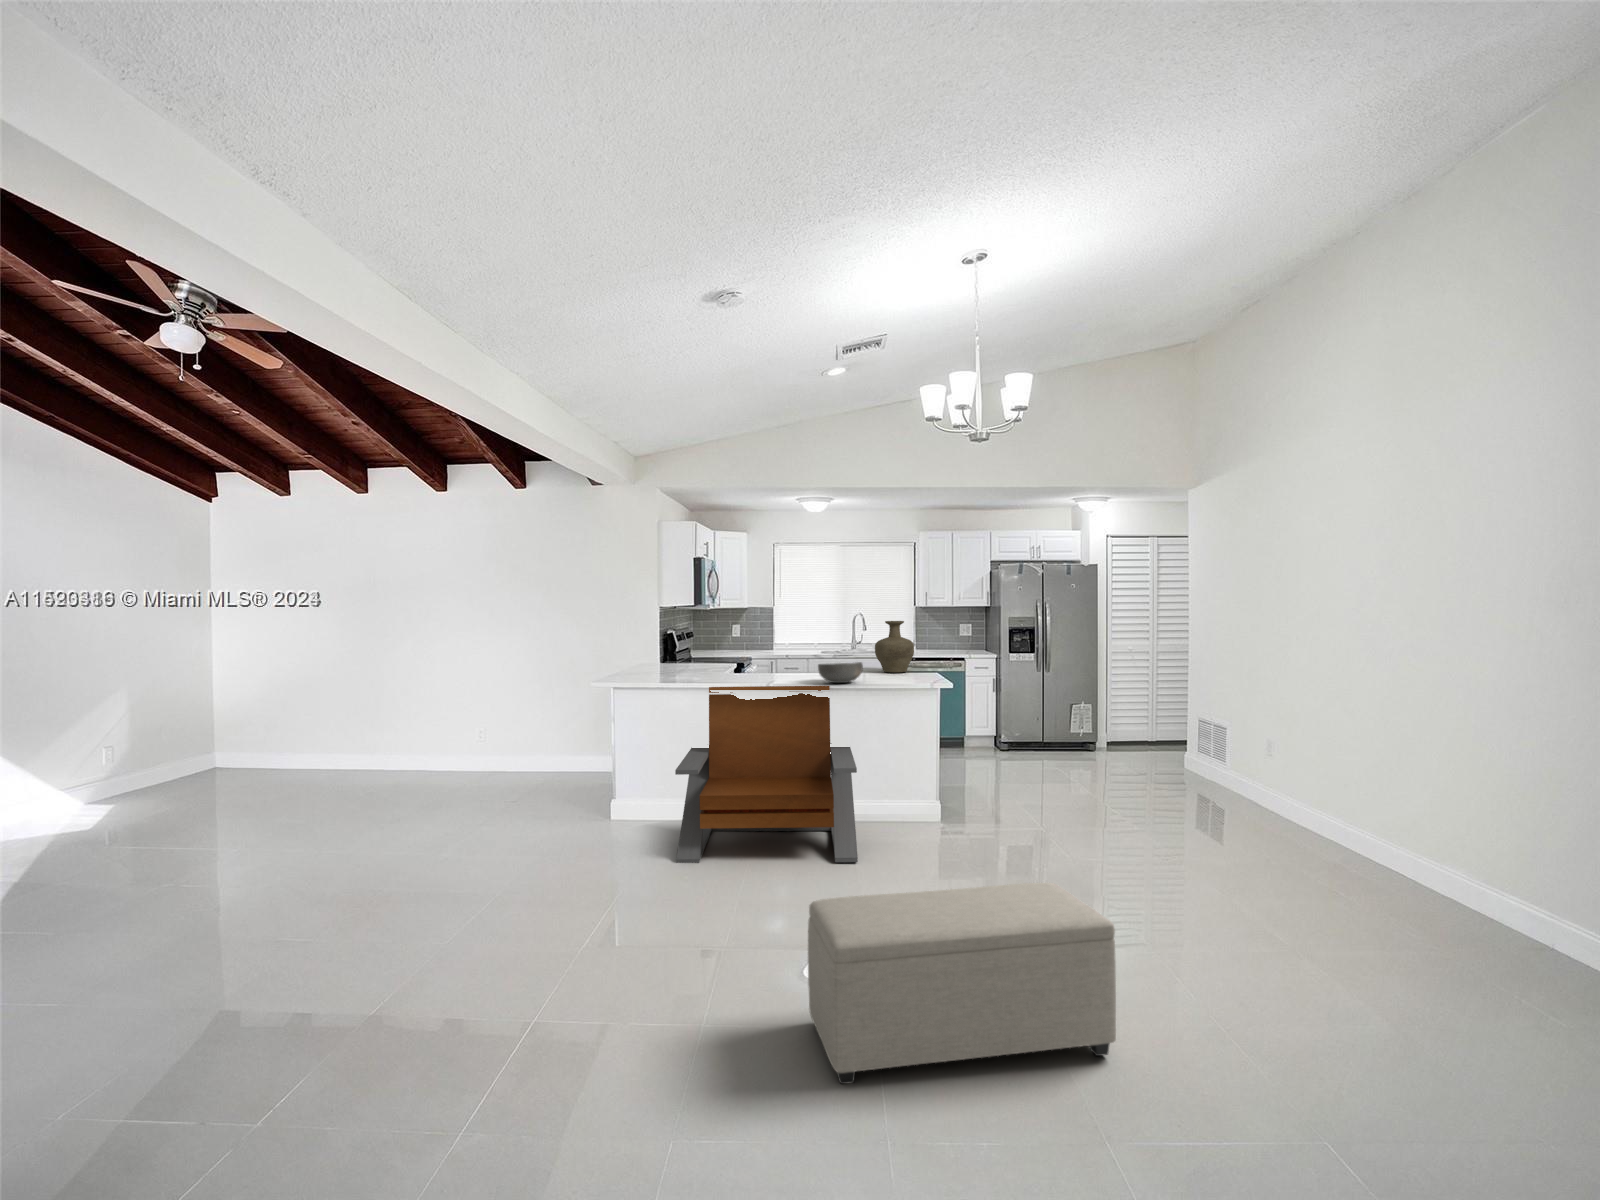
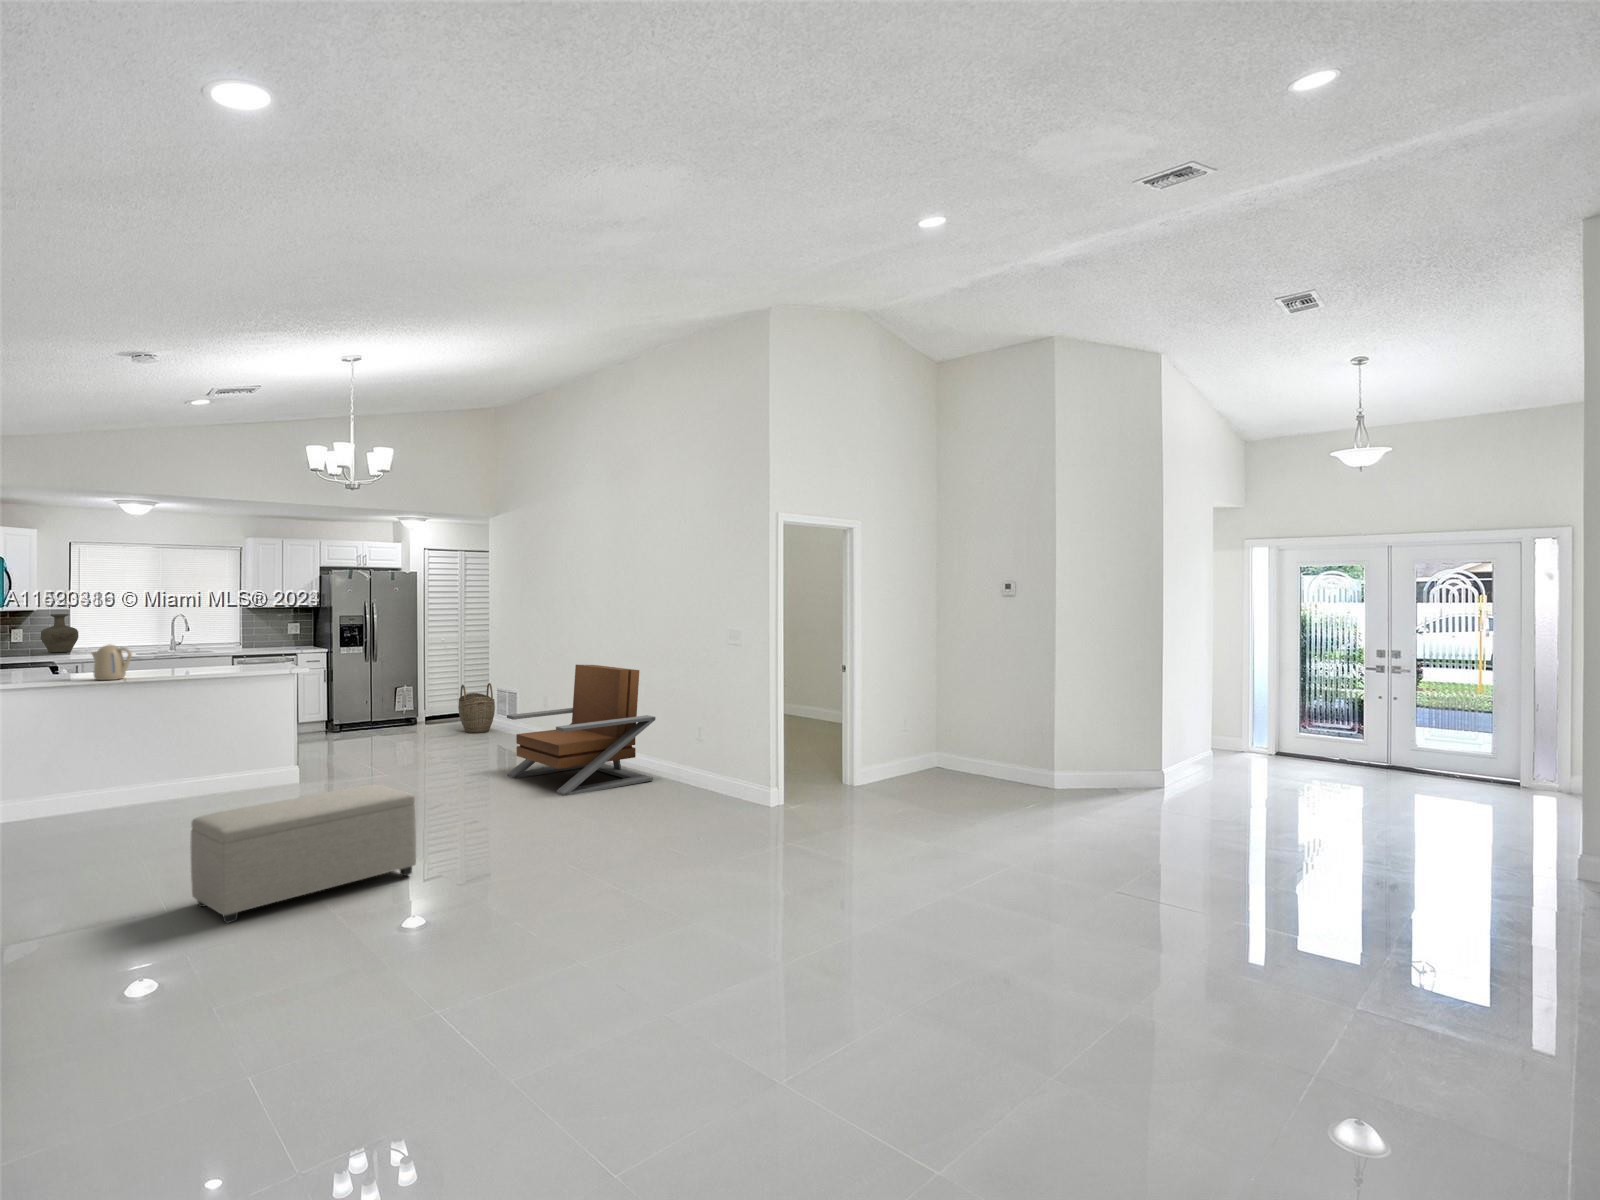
vase: present [875,621,914,673] -> present [40,614,79,652]
kettle: none [766,644,800,682] -> present [92,645,132,680]
bowl: present [818,662,863,683] -> none [152,657,201,677]
lounge chair: present [675,686,858,863] -> present [507,665,656,796]
woven basket: none [1148,708,1196,773] -> present [458,683,495,733]

